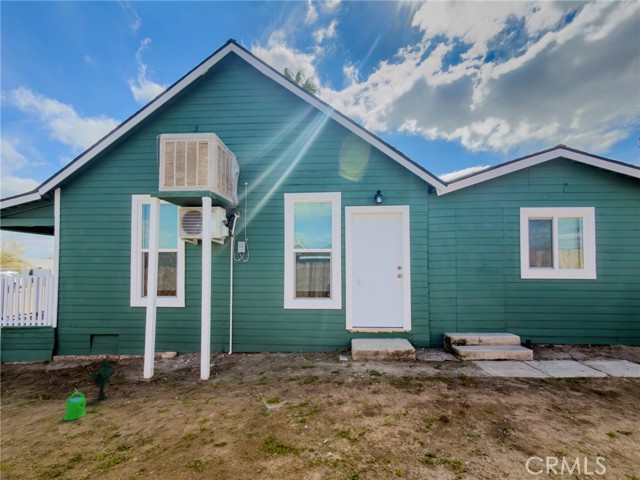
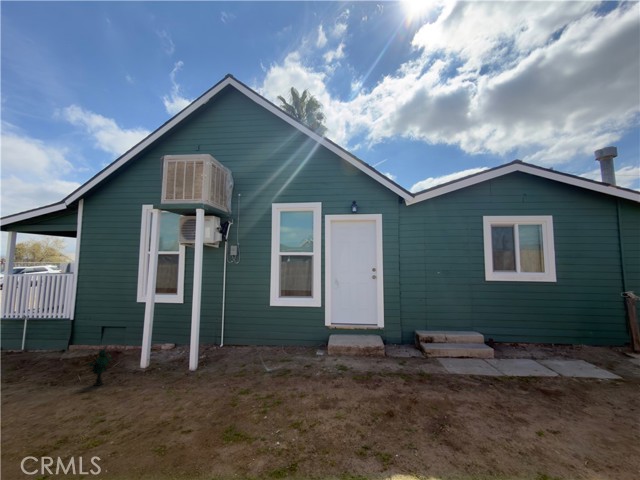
watering can: present [64,392,86,420] -> none [59,378,81,404]

